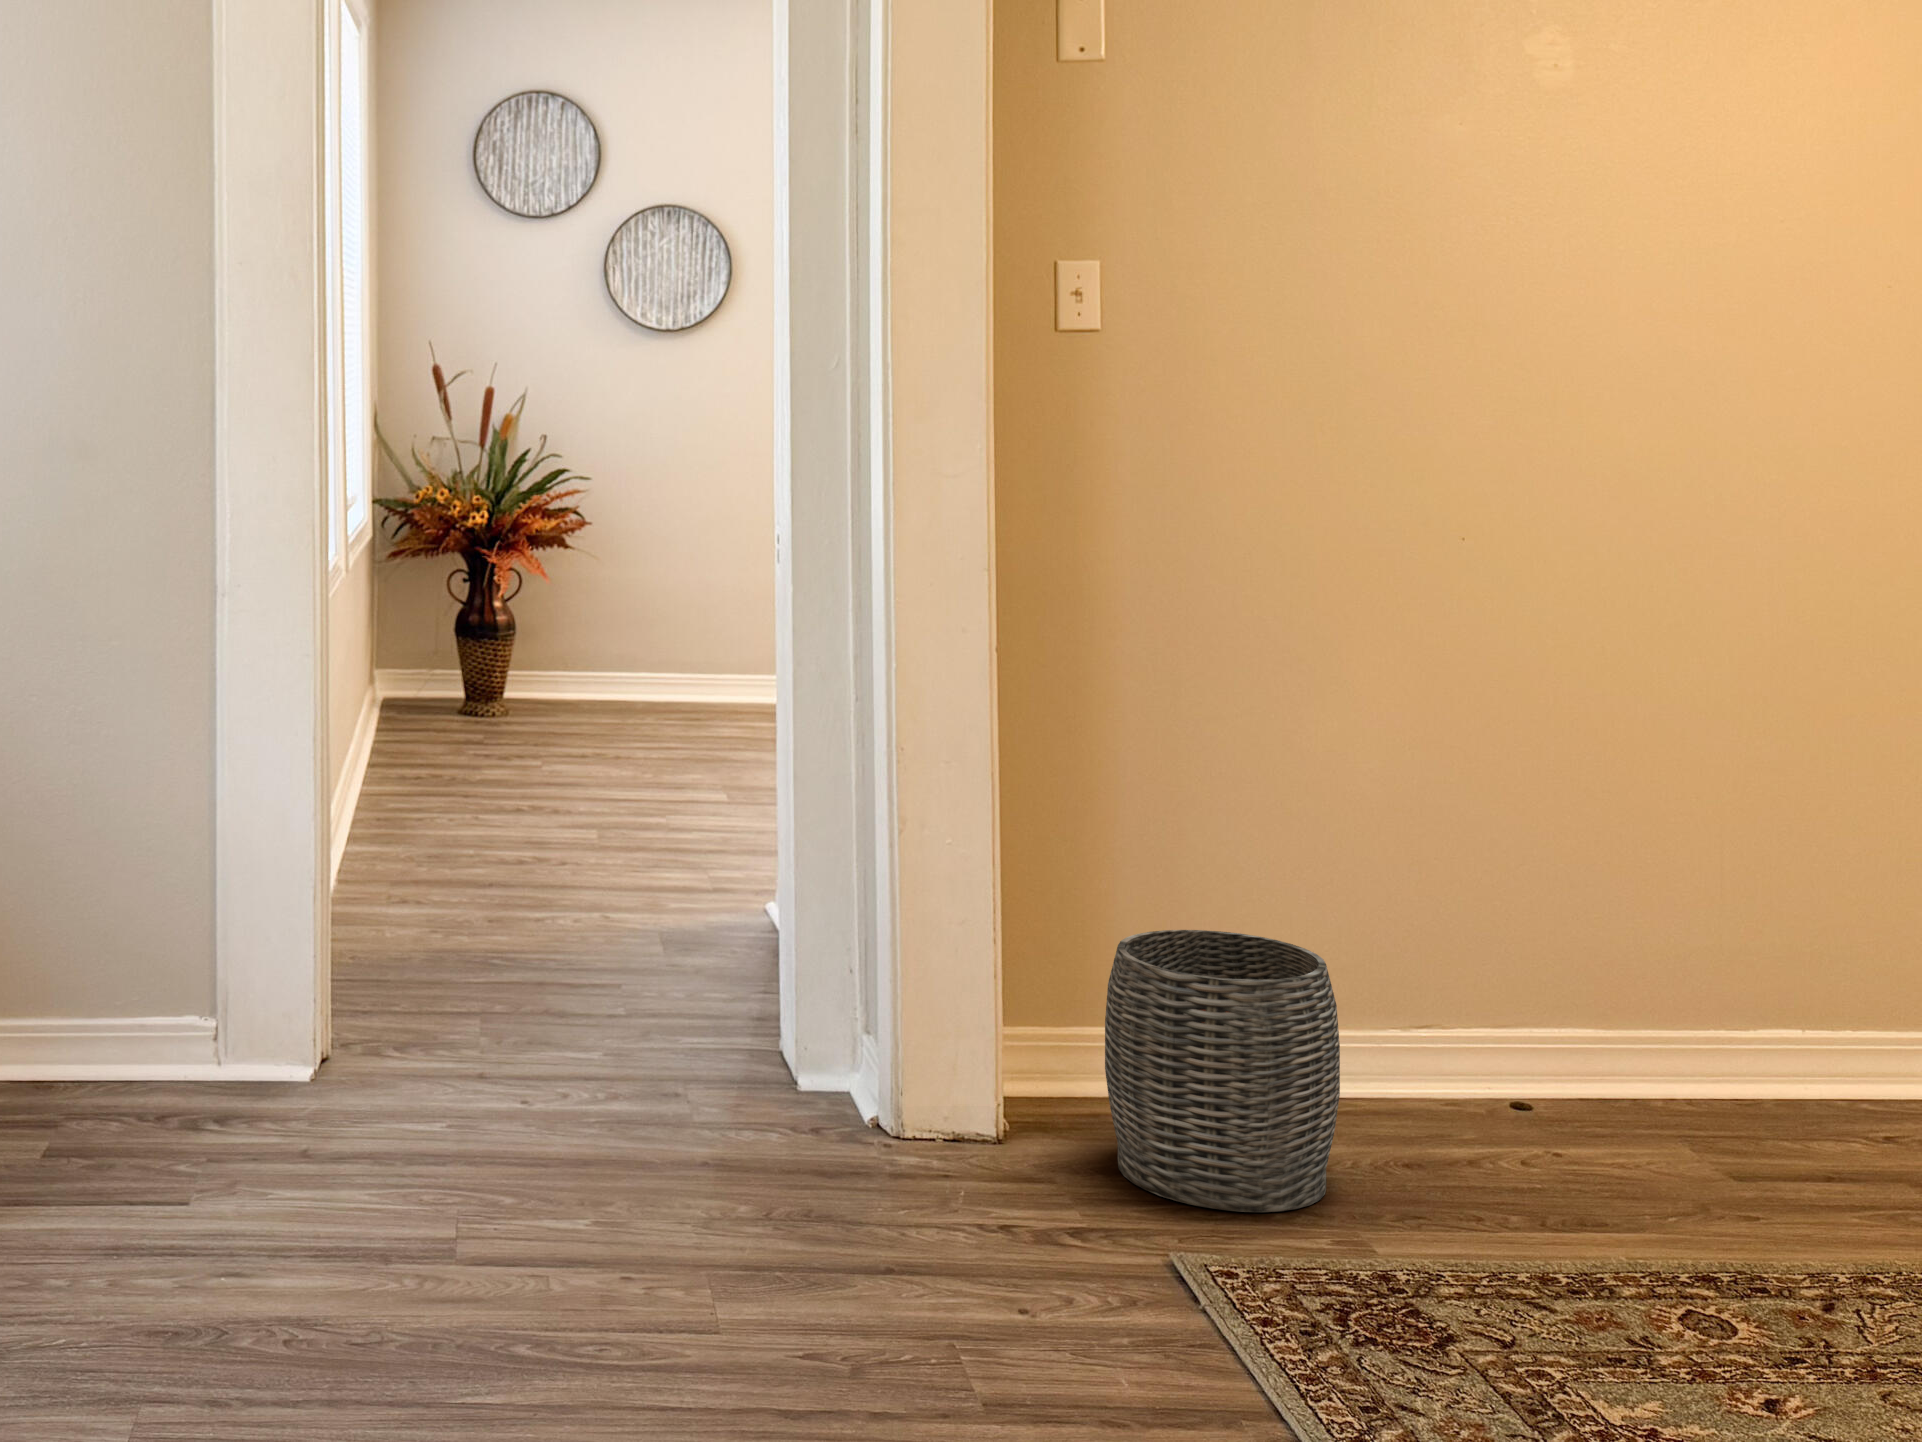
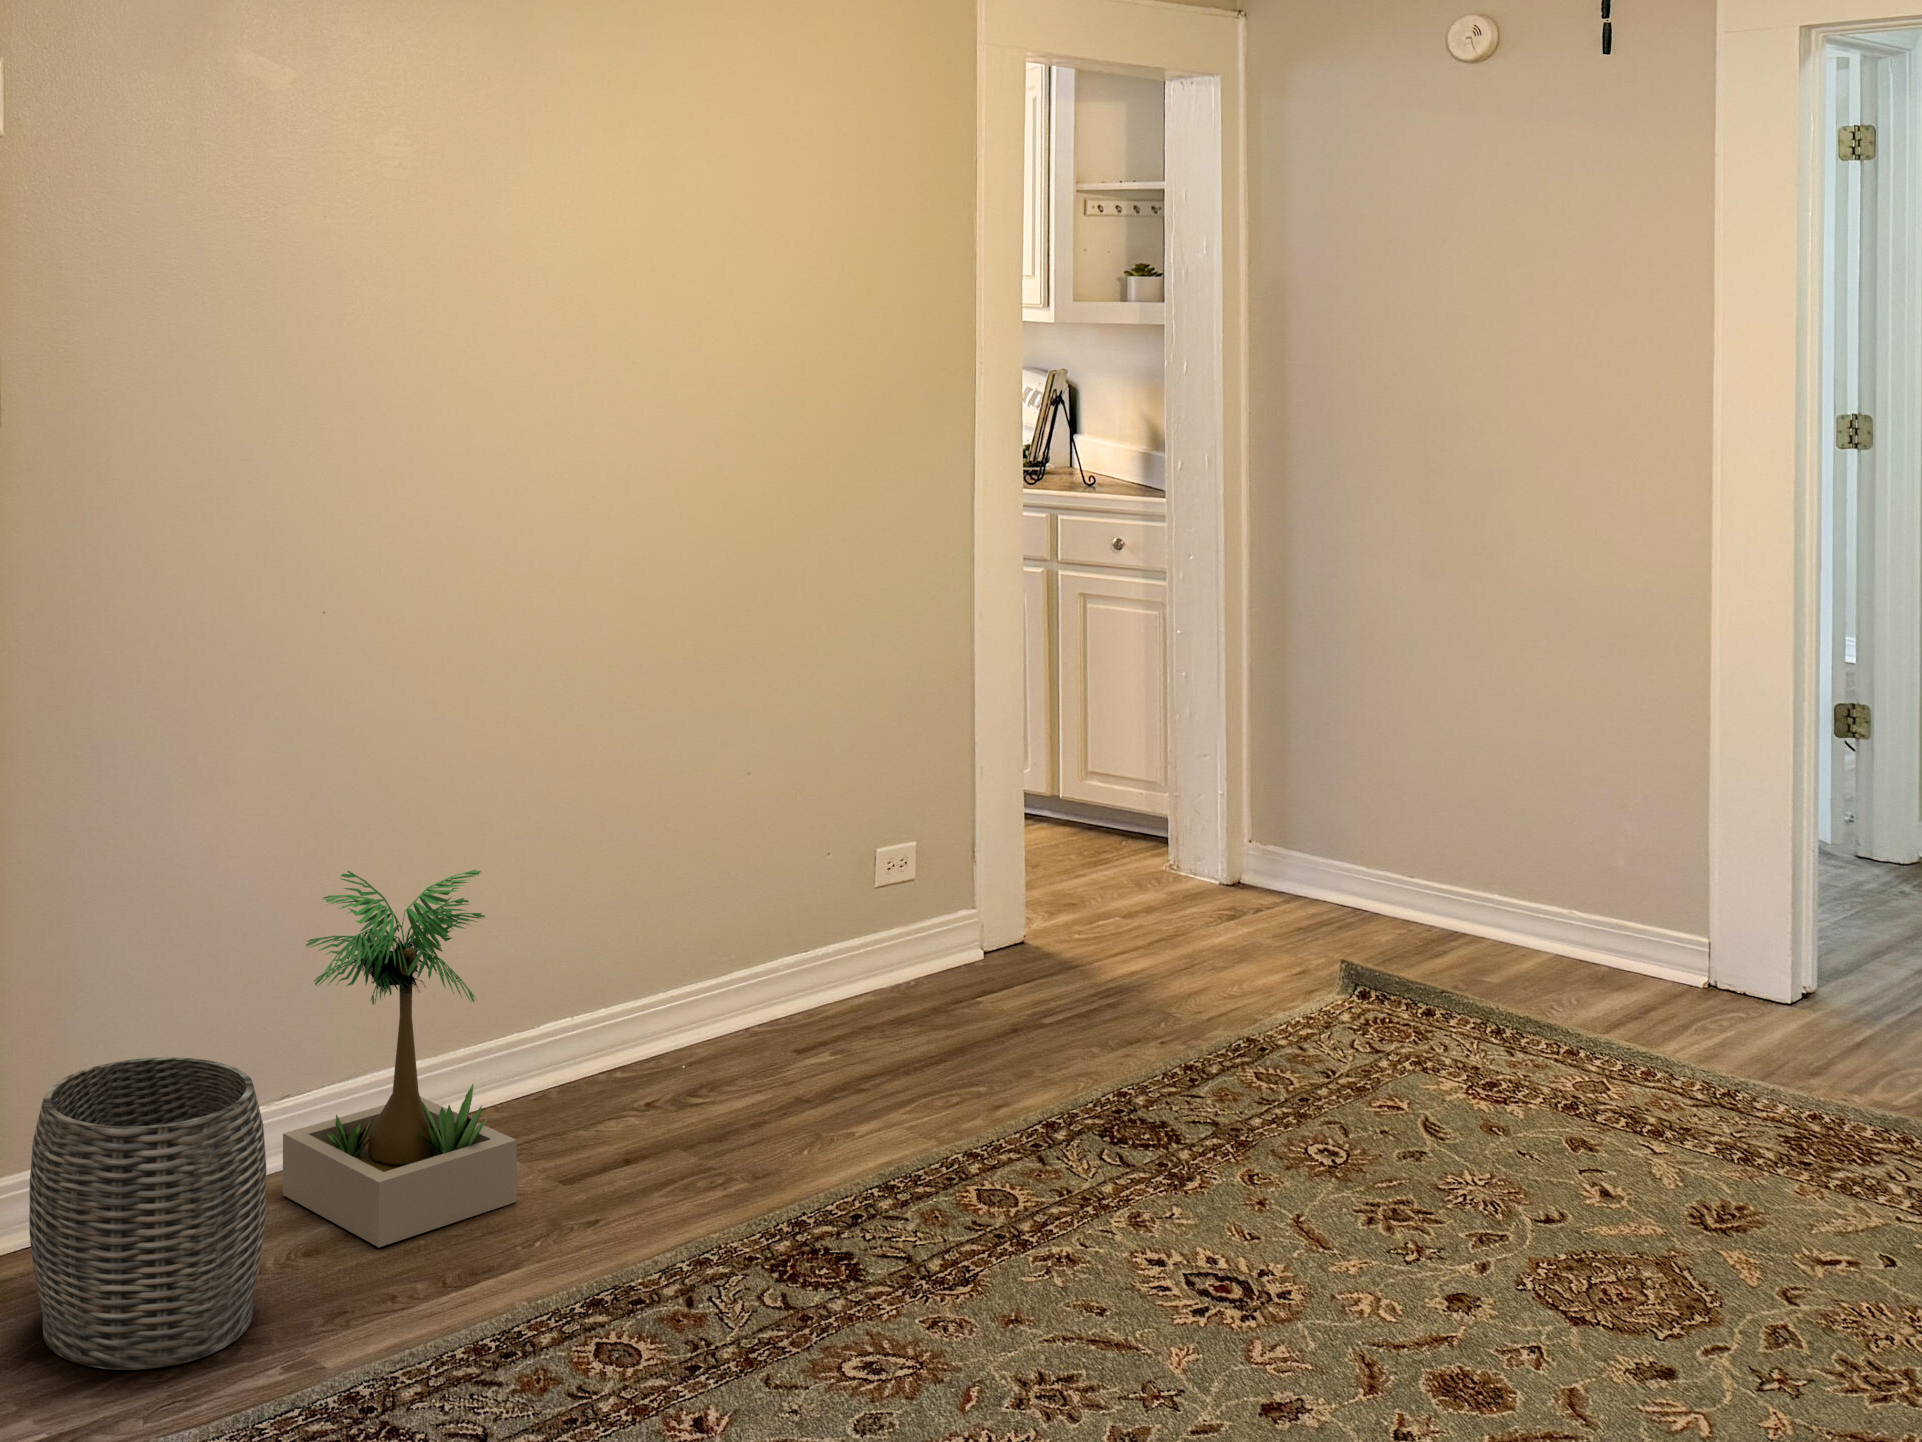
potted plant: none [1408,798,1678,1181] -> present [283,870,517,1247]

